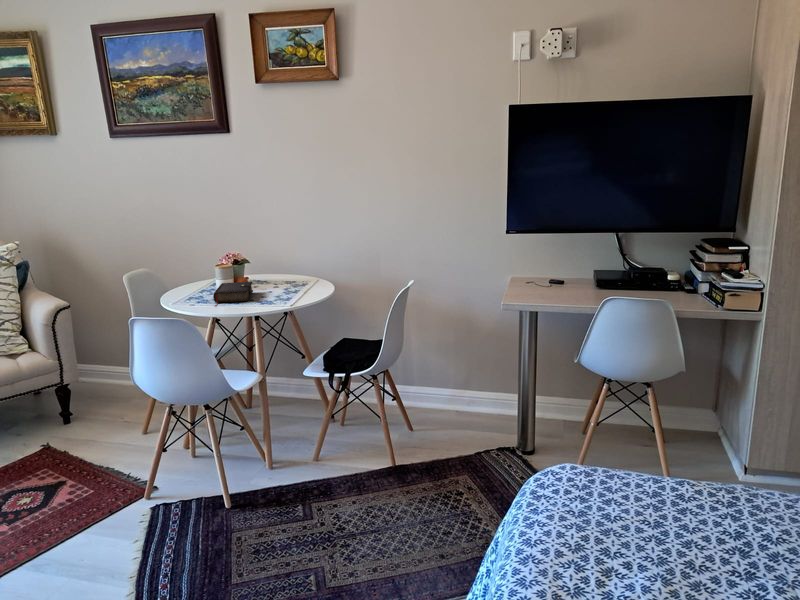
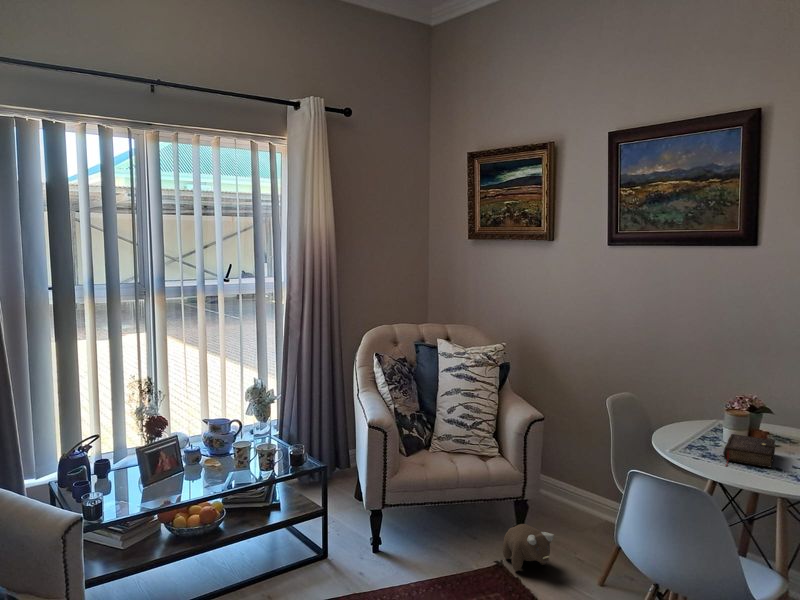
plush toy: none [46,404,94,447] -> present [503,524,554,571]

